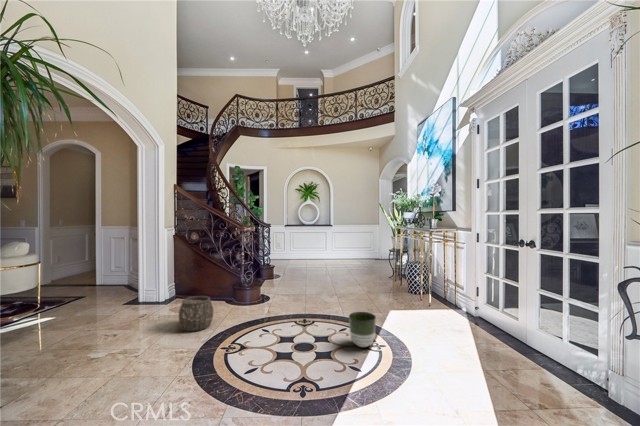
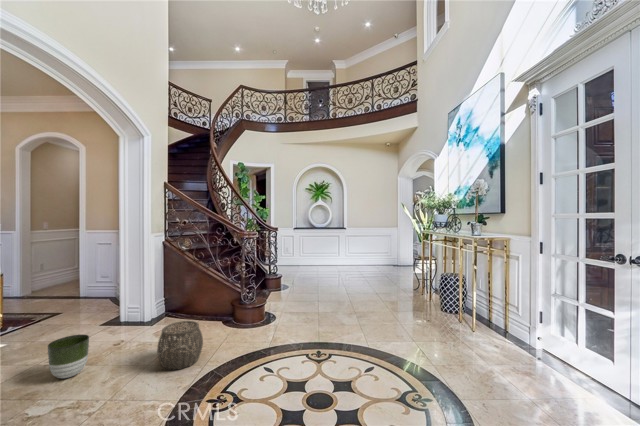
planter: present [349,312,376,347] -> present [48,335,89,378]

